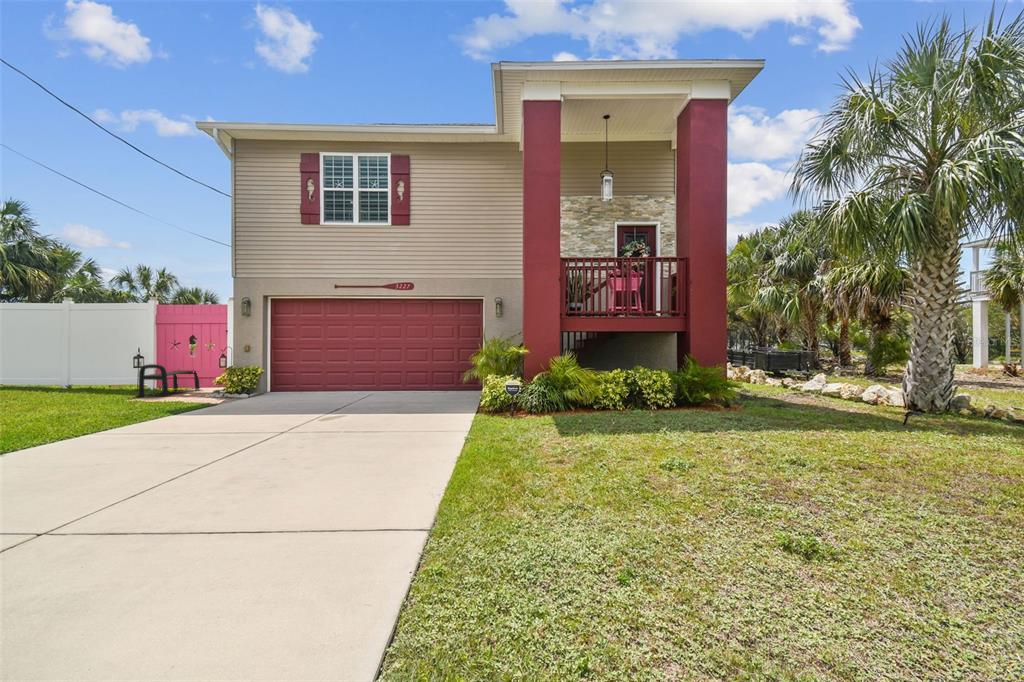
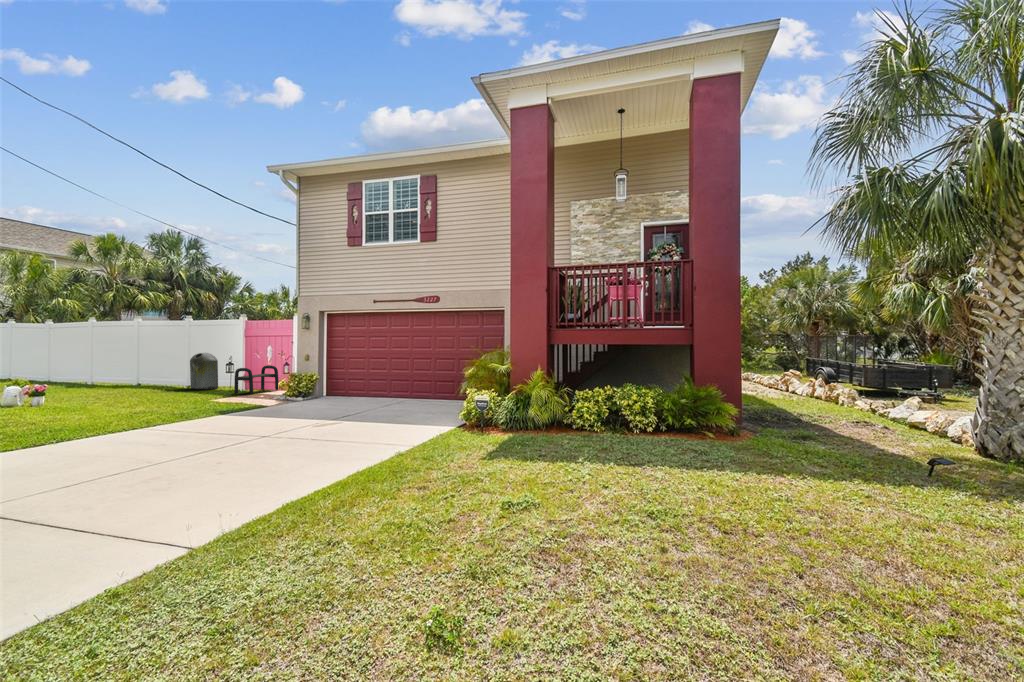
trash can: none [60,347,107,394] -> present [190,353,218,390]

